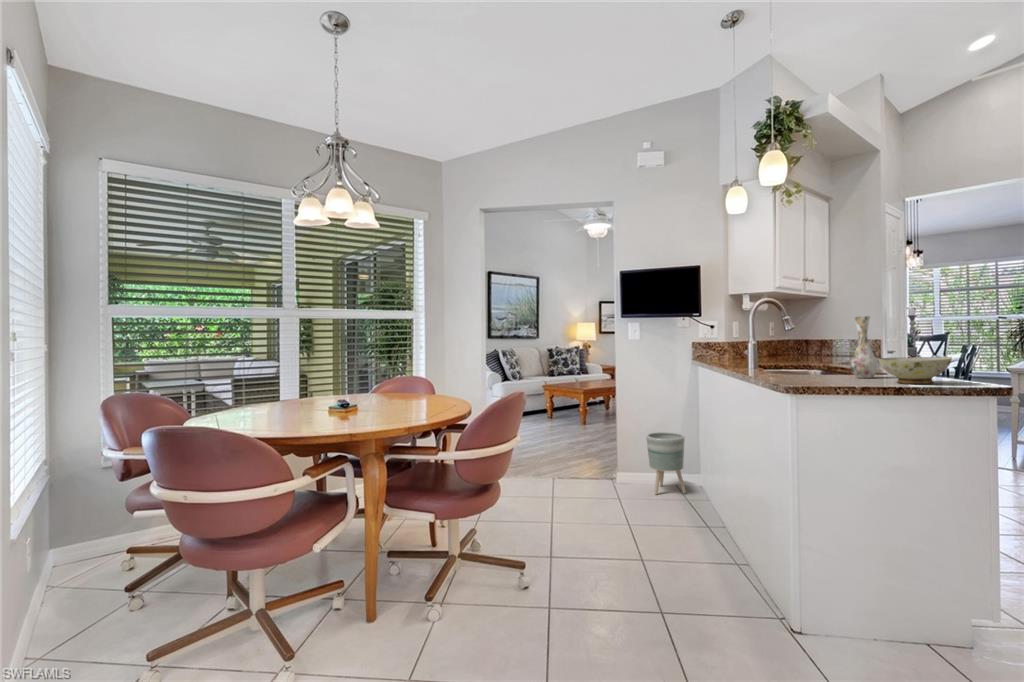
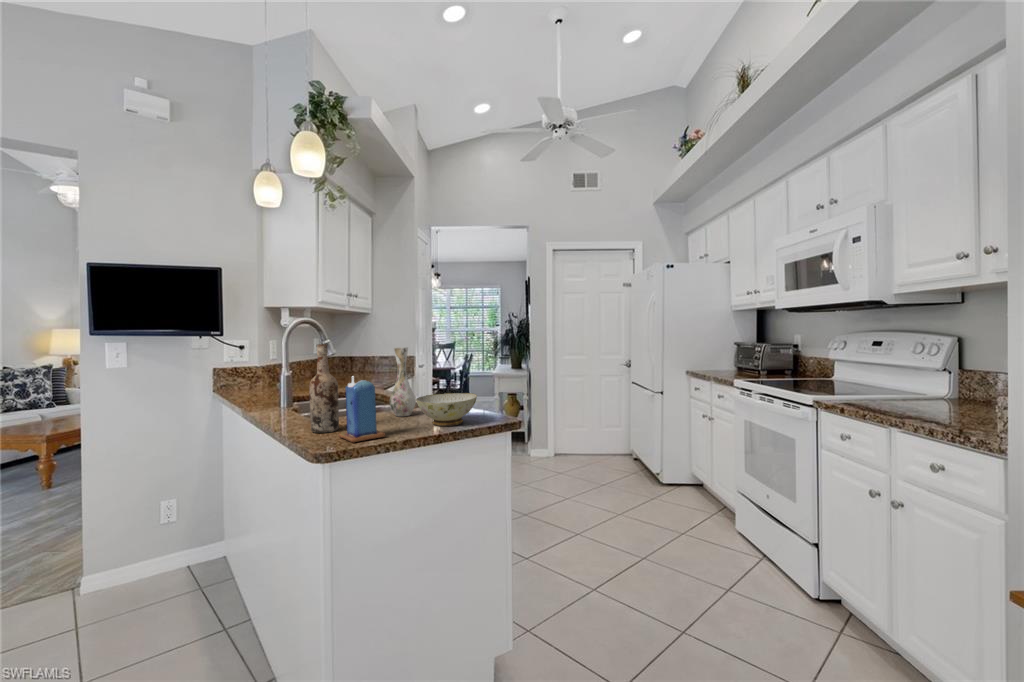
wine bottle: none [777,312,802,381] -> present [309,344,339,433]
candle: none [803,335,846,385] -> present [338,376,385,442]
planter: present [646,432,686,495] -> none [134,496,202,597]

